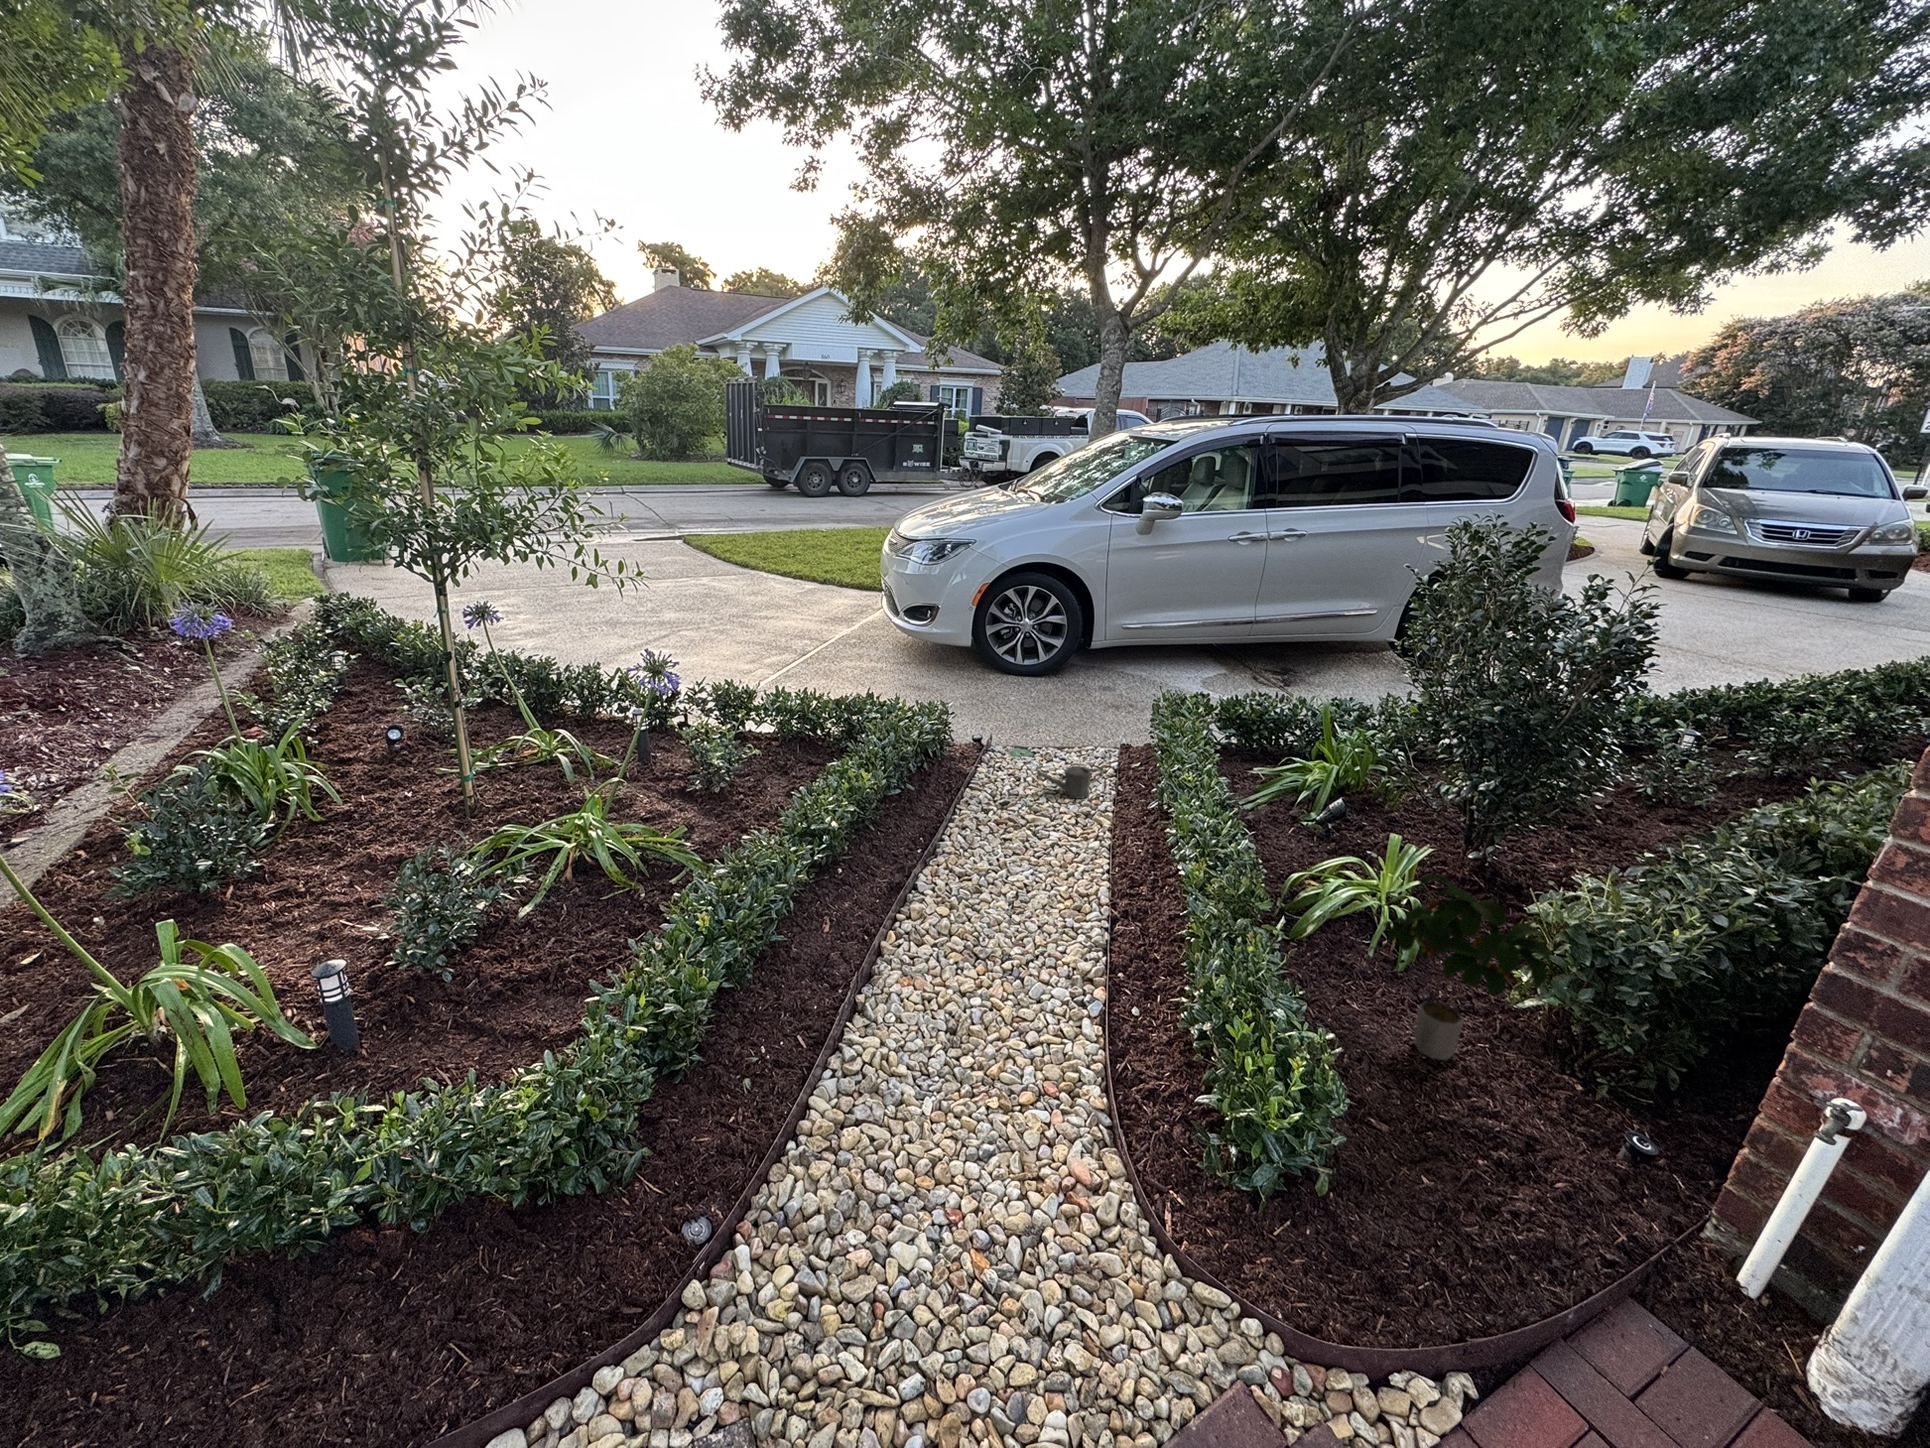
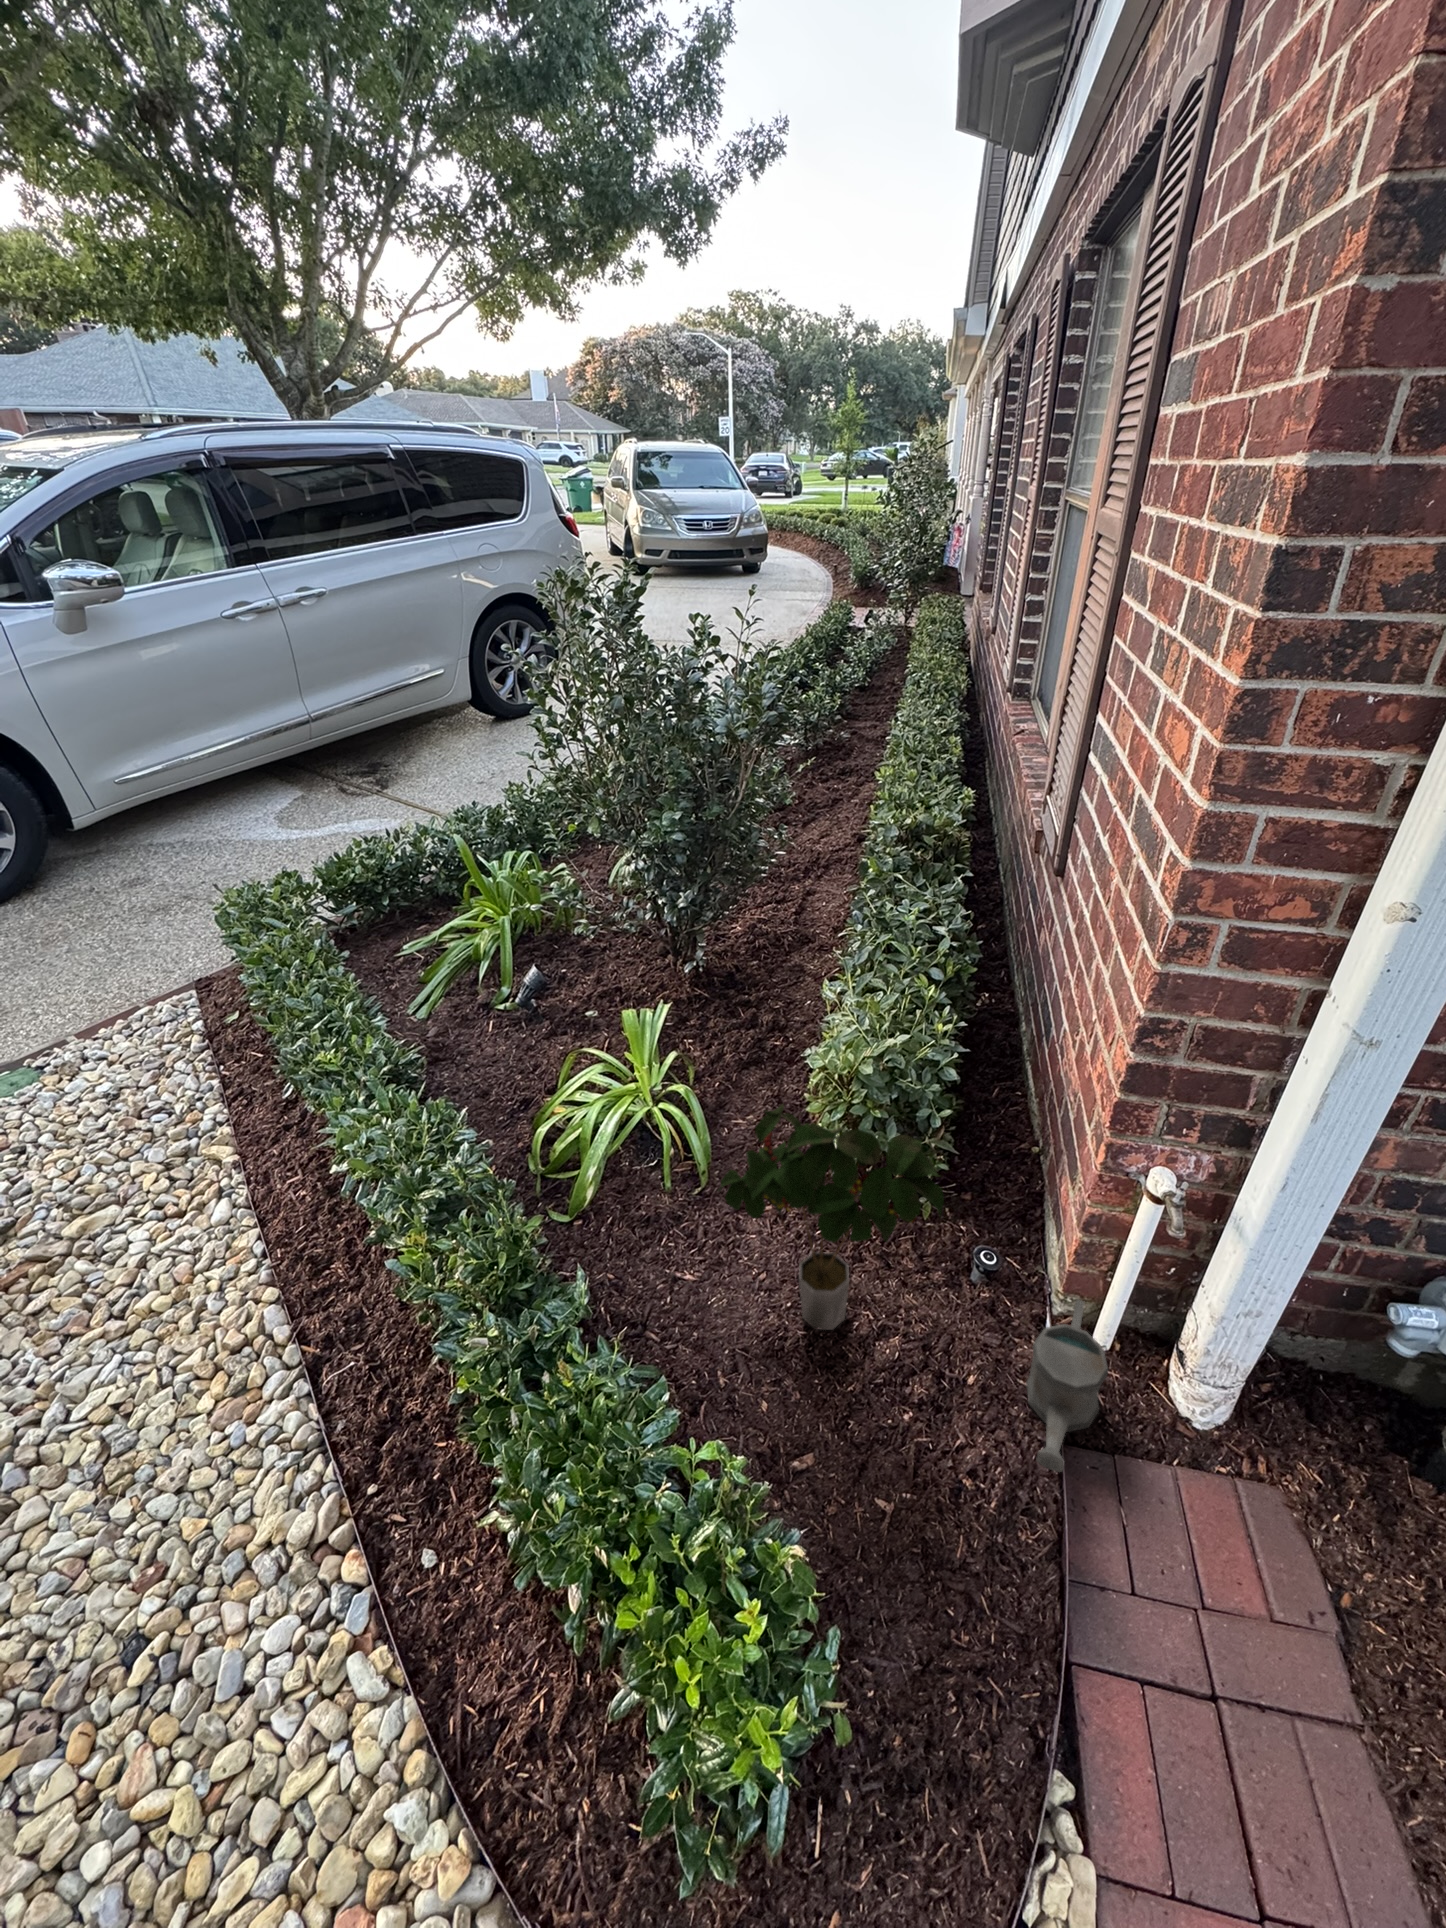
watering can: present [1037,766,1103,799] -> present [1026,1300,1108,1472]

